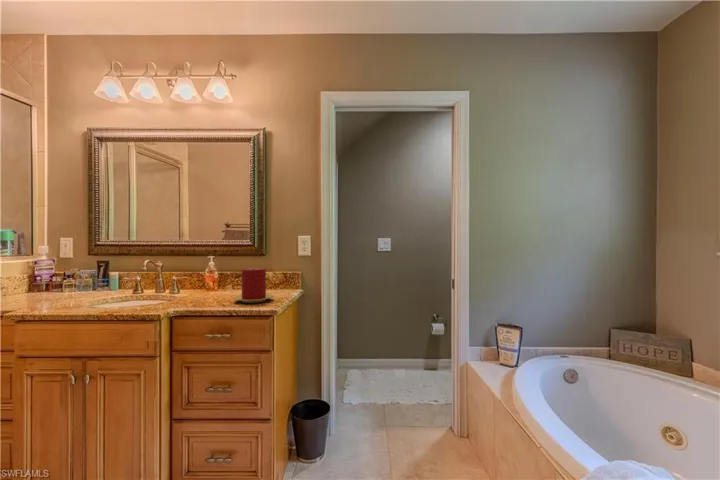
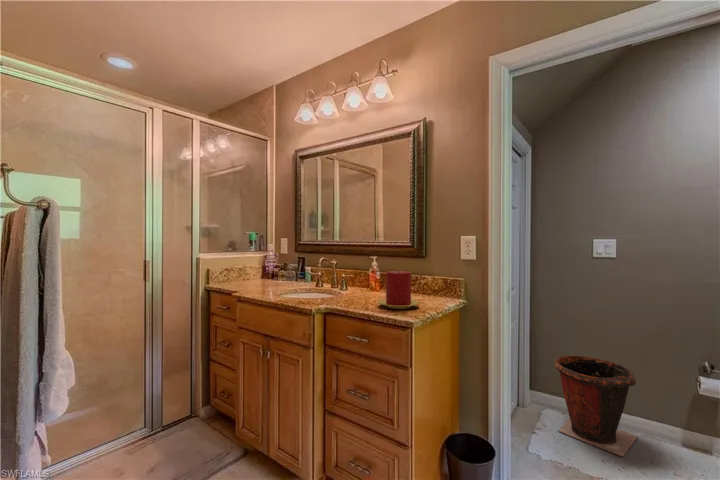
waste bin: none [353,324,401,387] -> present [555,356,638,457]

